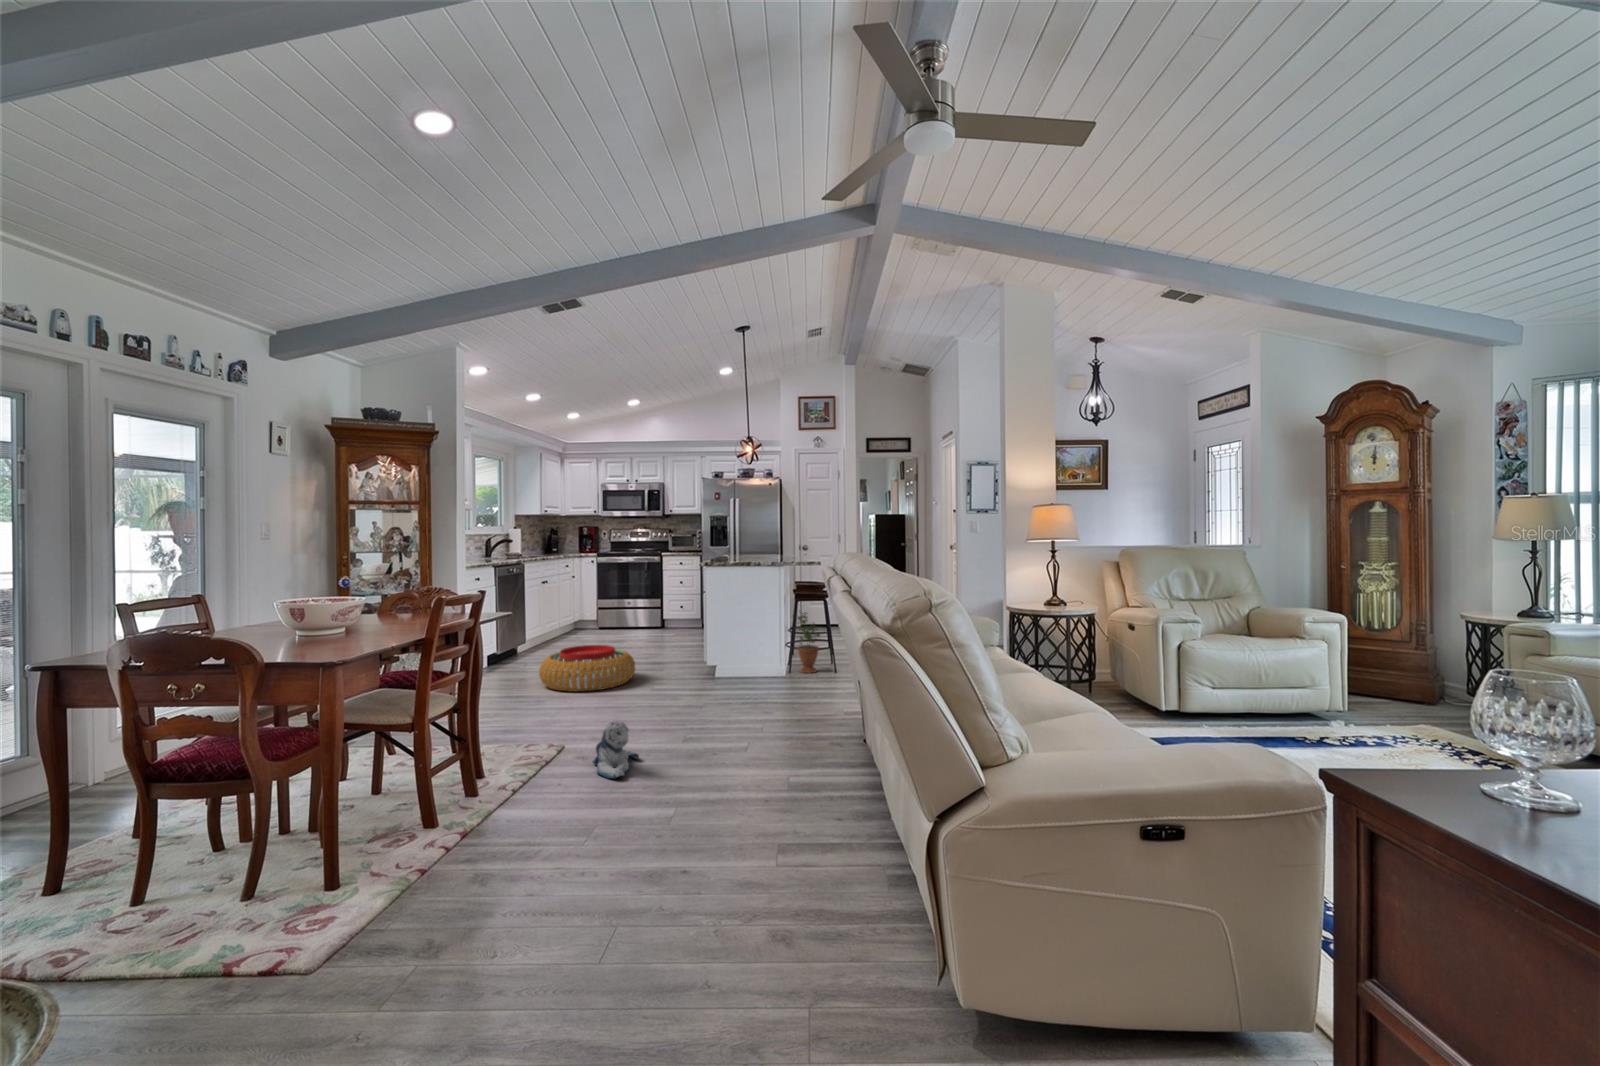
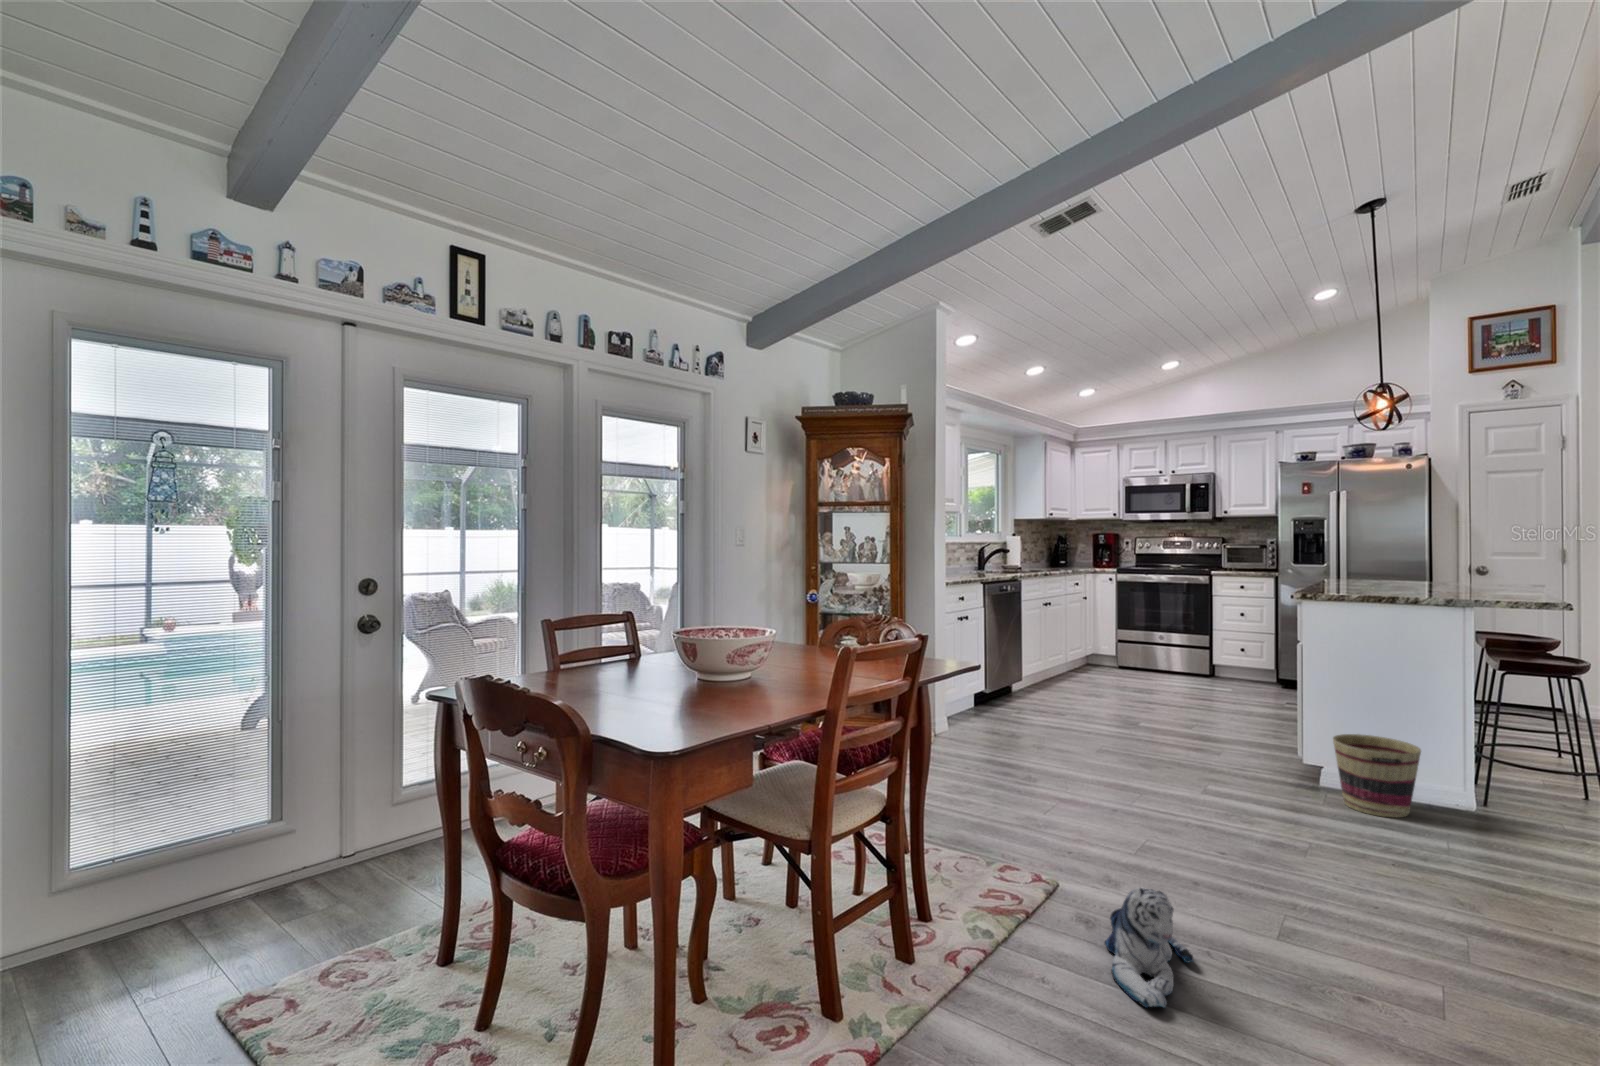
potted plant: present [793,613,820,673] -> none [1495,693,1574,821]
basket: none [719,642,758,684] -> present [1333,734,1421,818]
pouf: present [539,645,635,692] -> none [1032,701,1175,775]

